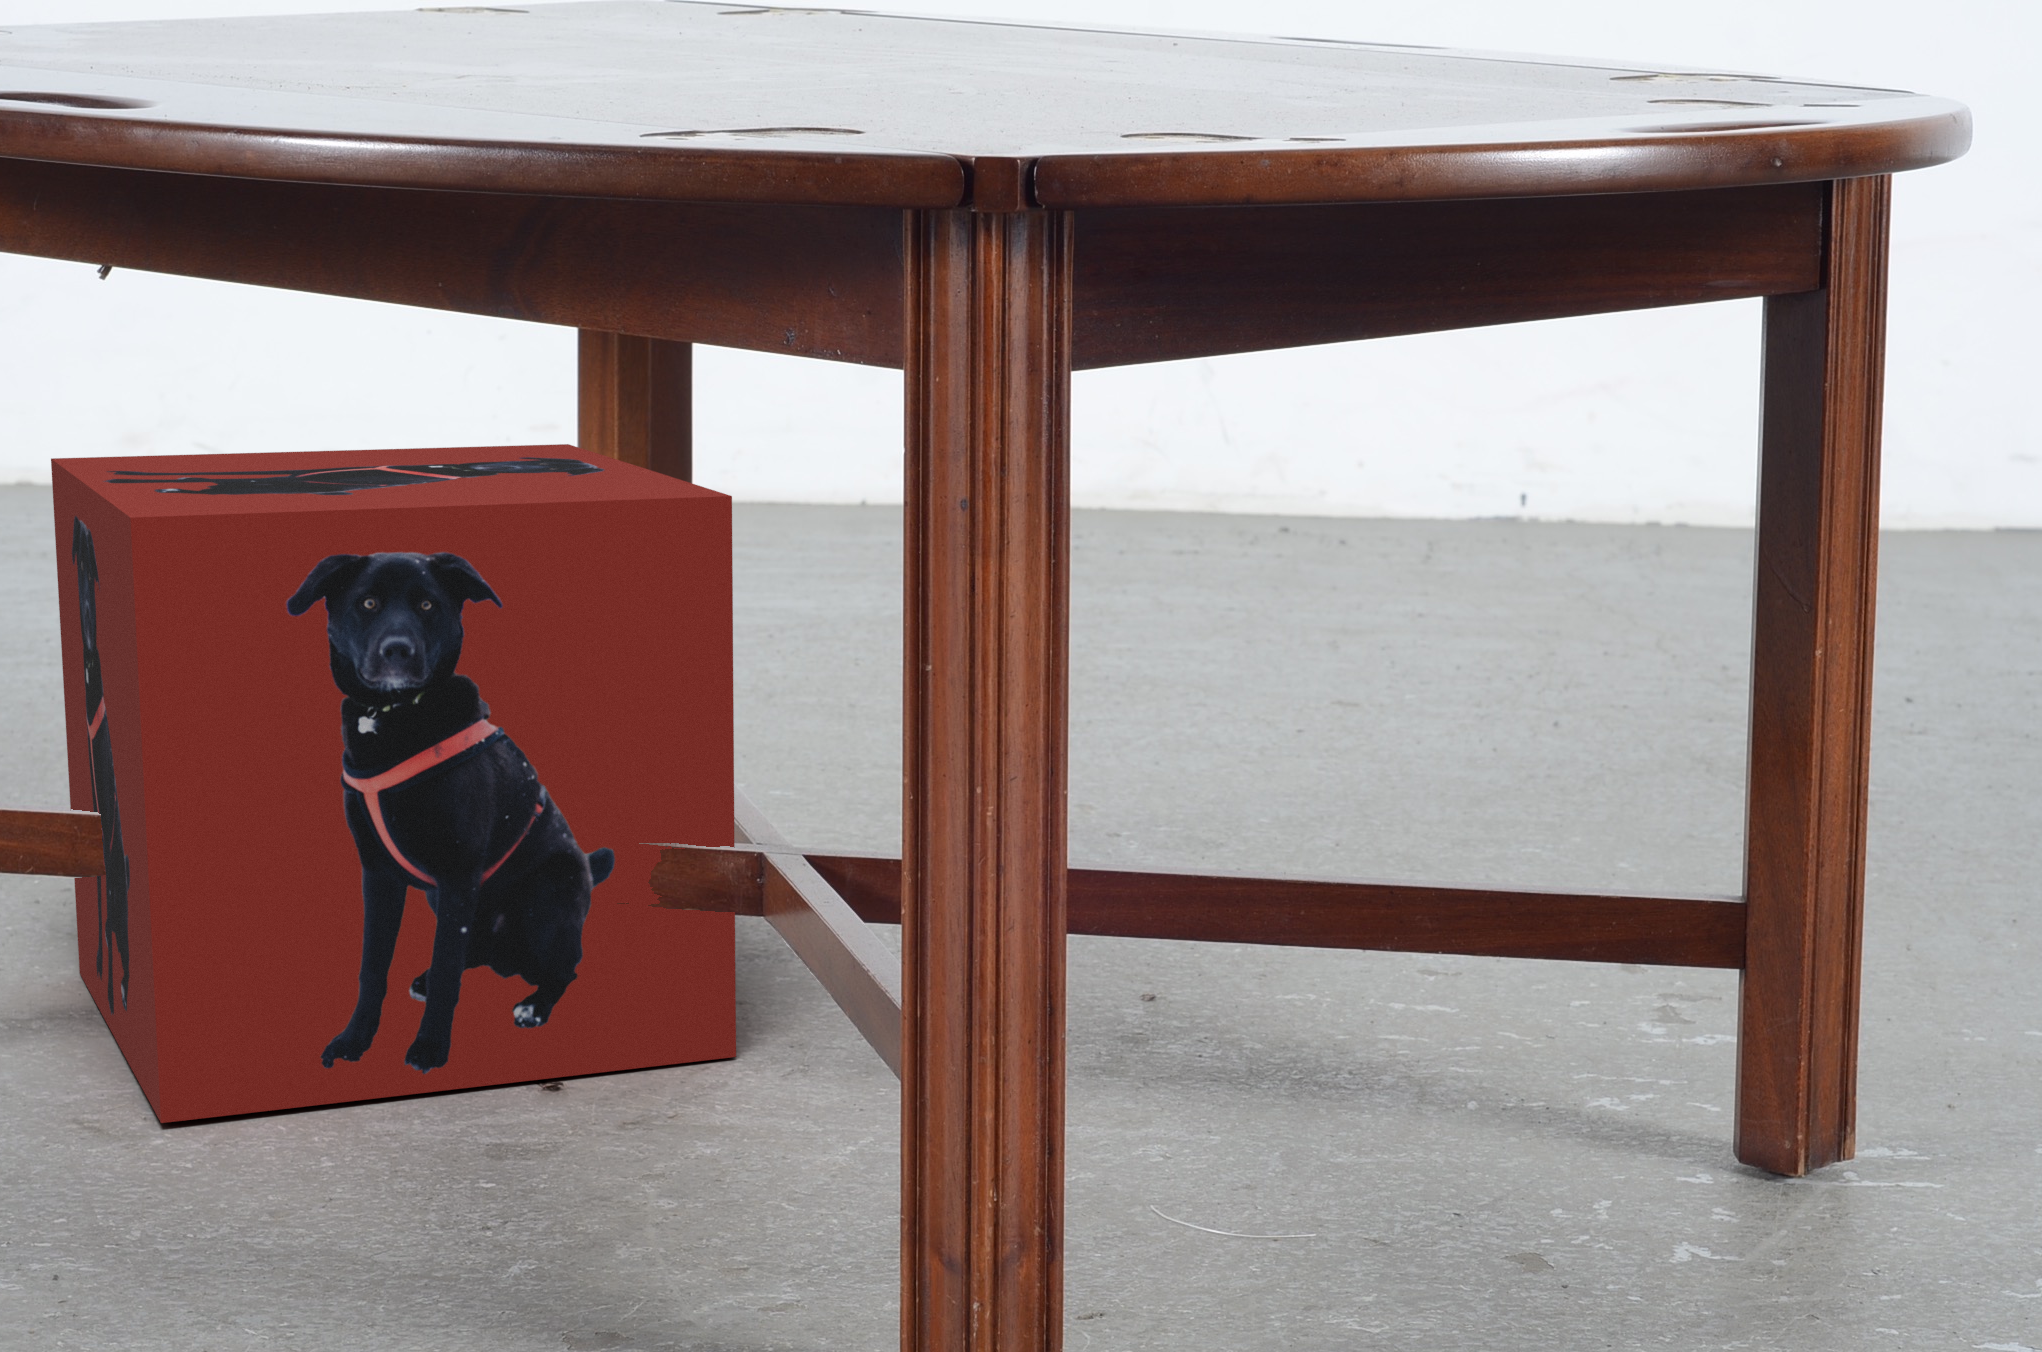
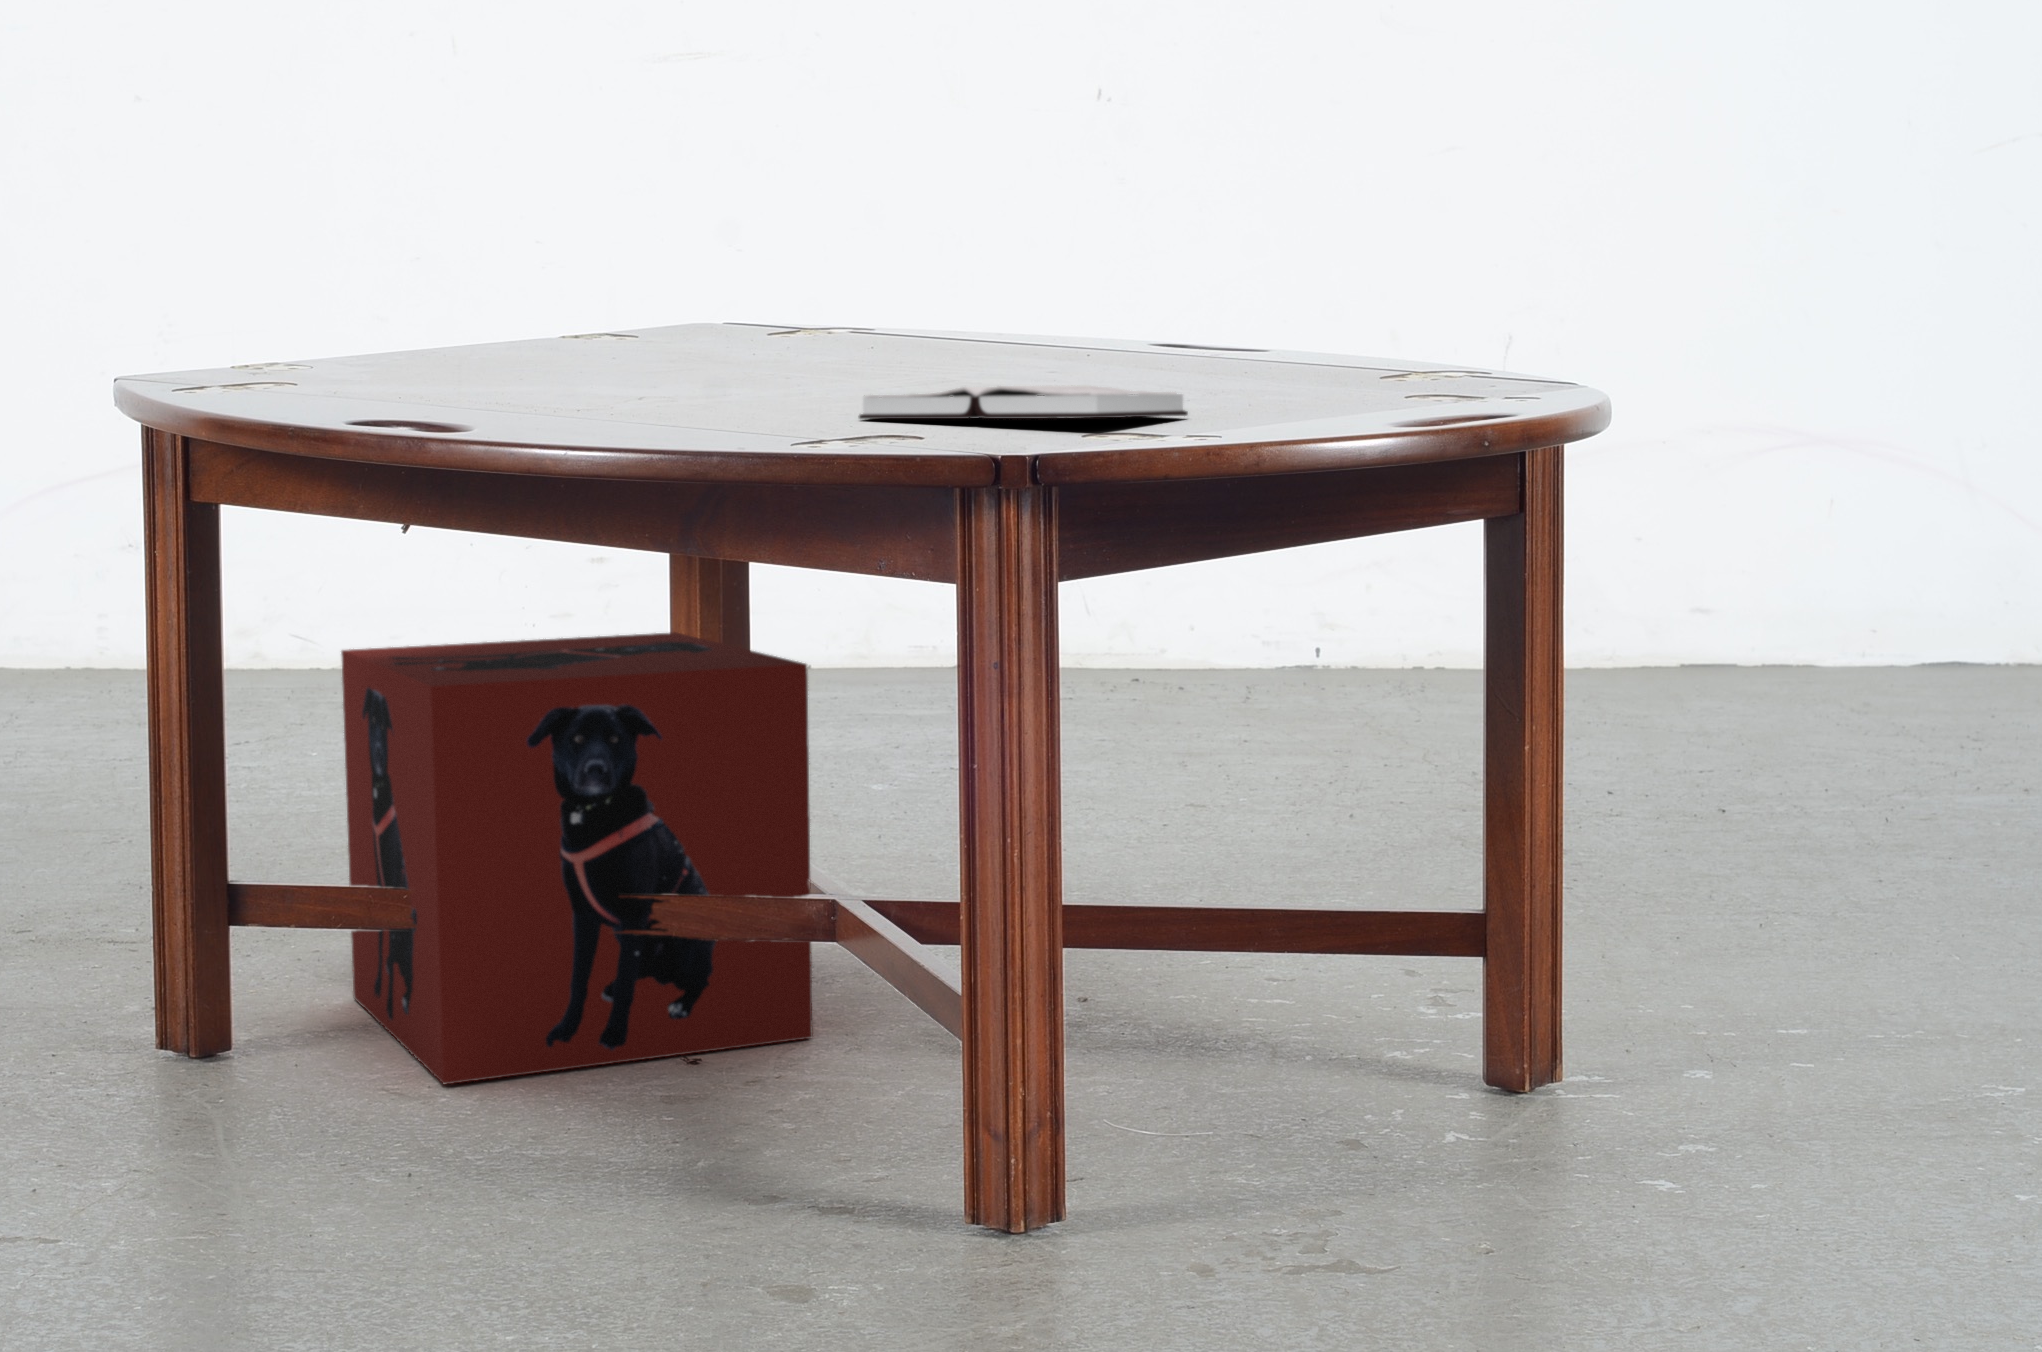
hardback book: none [778,46,1308,108] -> present [859,385,1188,419]

